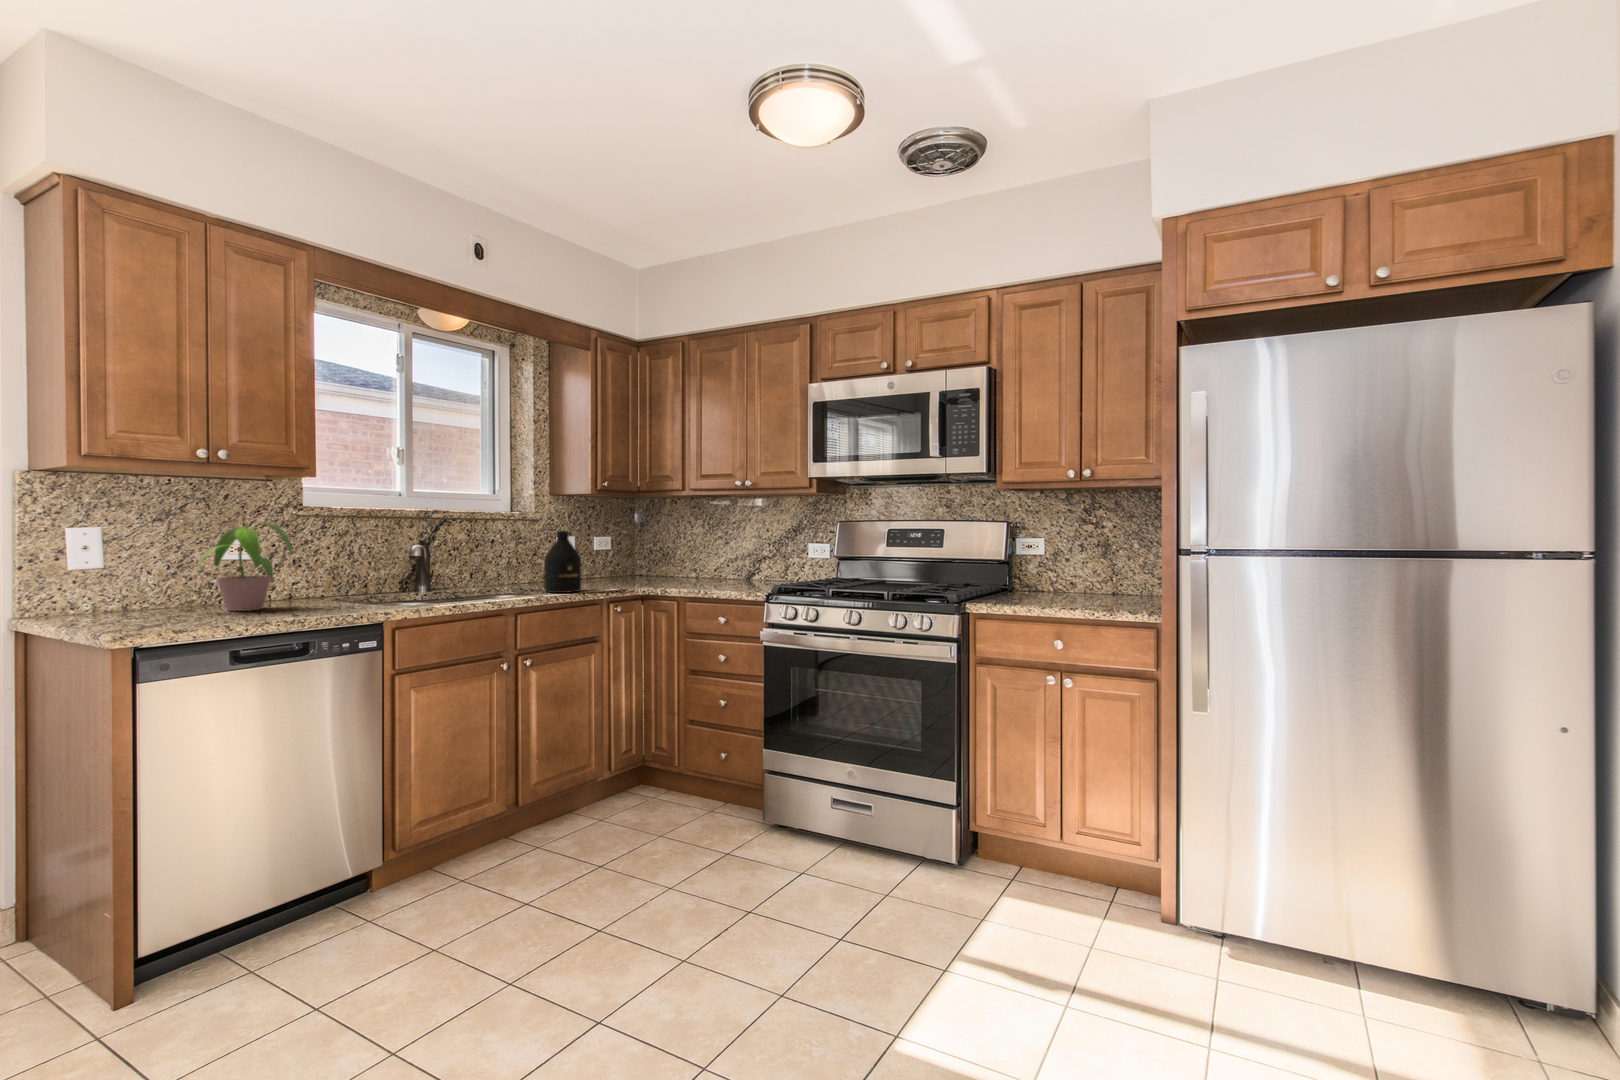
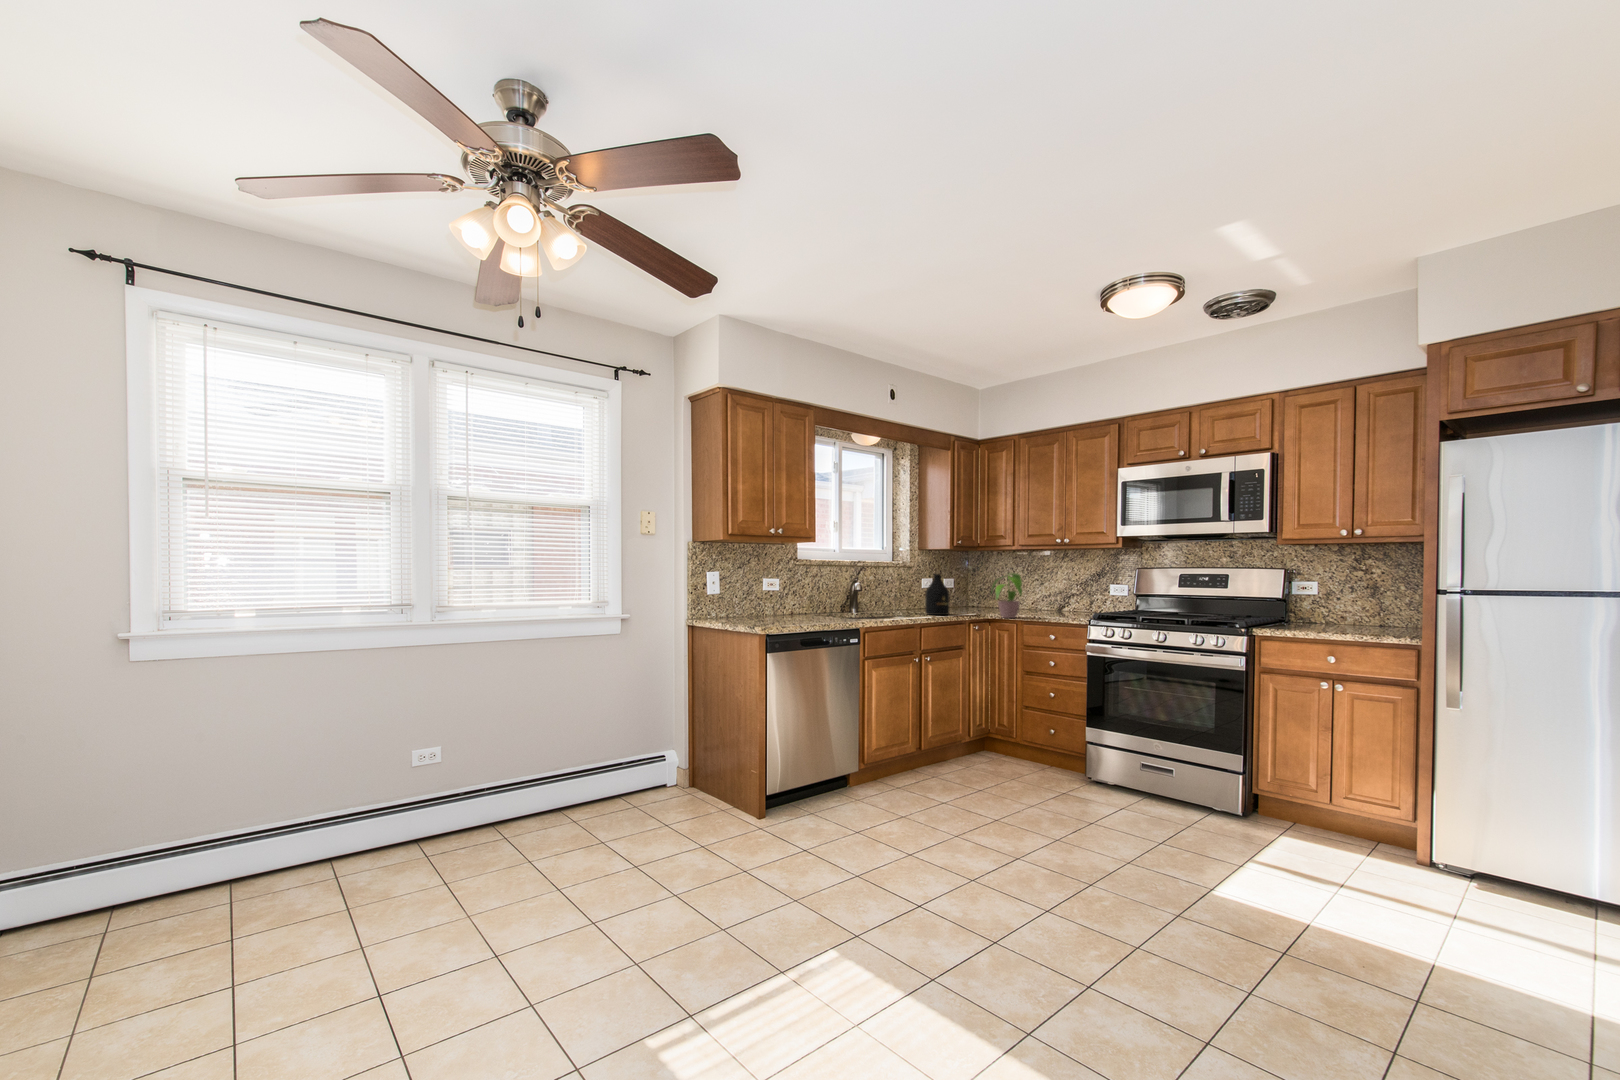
potted plant: present [197,523,293,611] -> present [991,573,1022,618]

